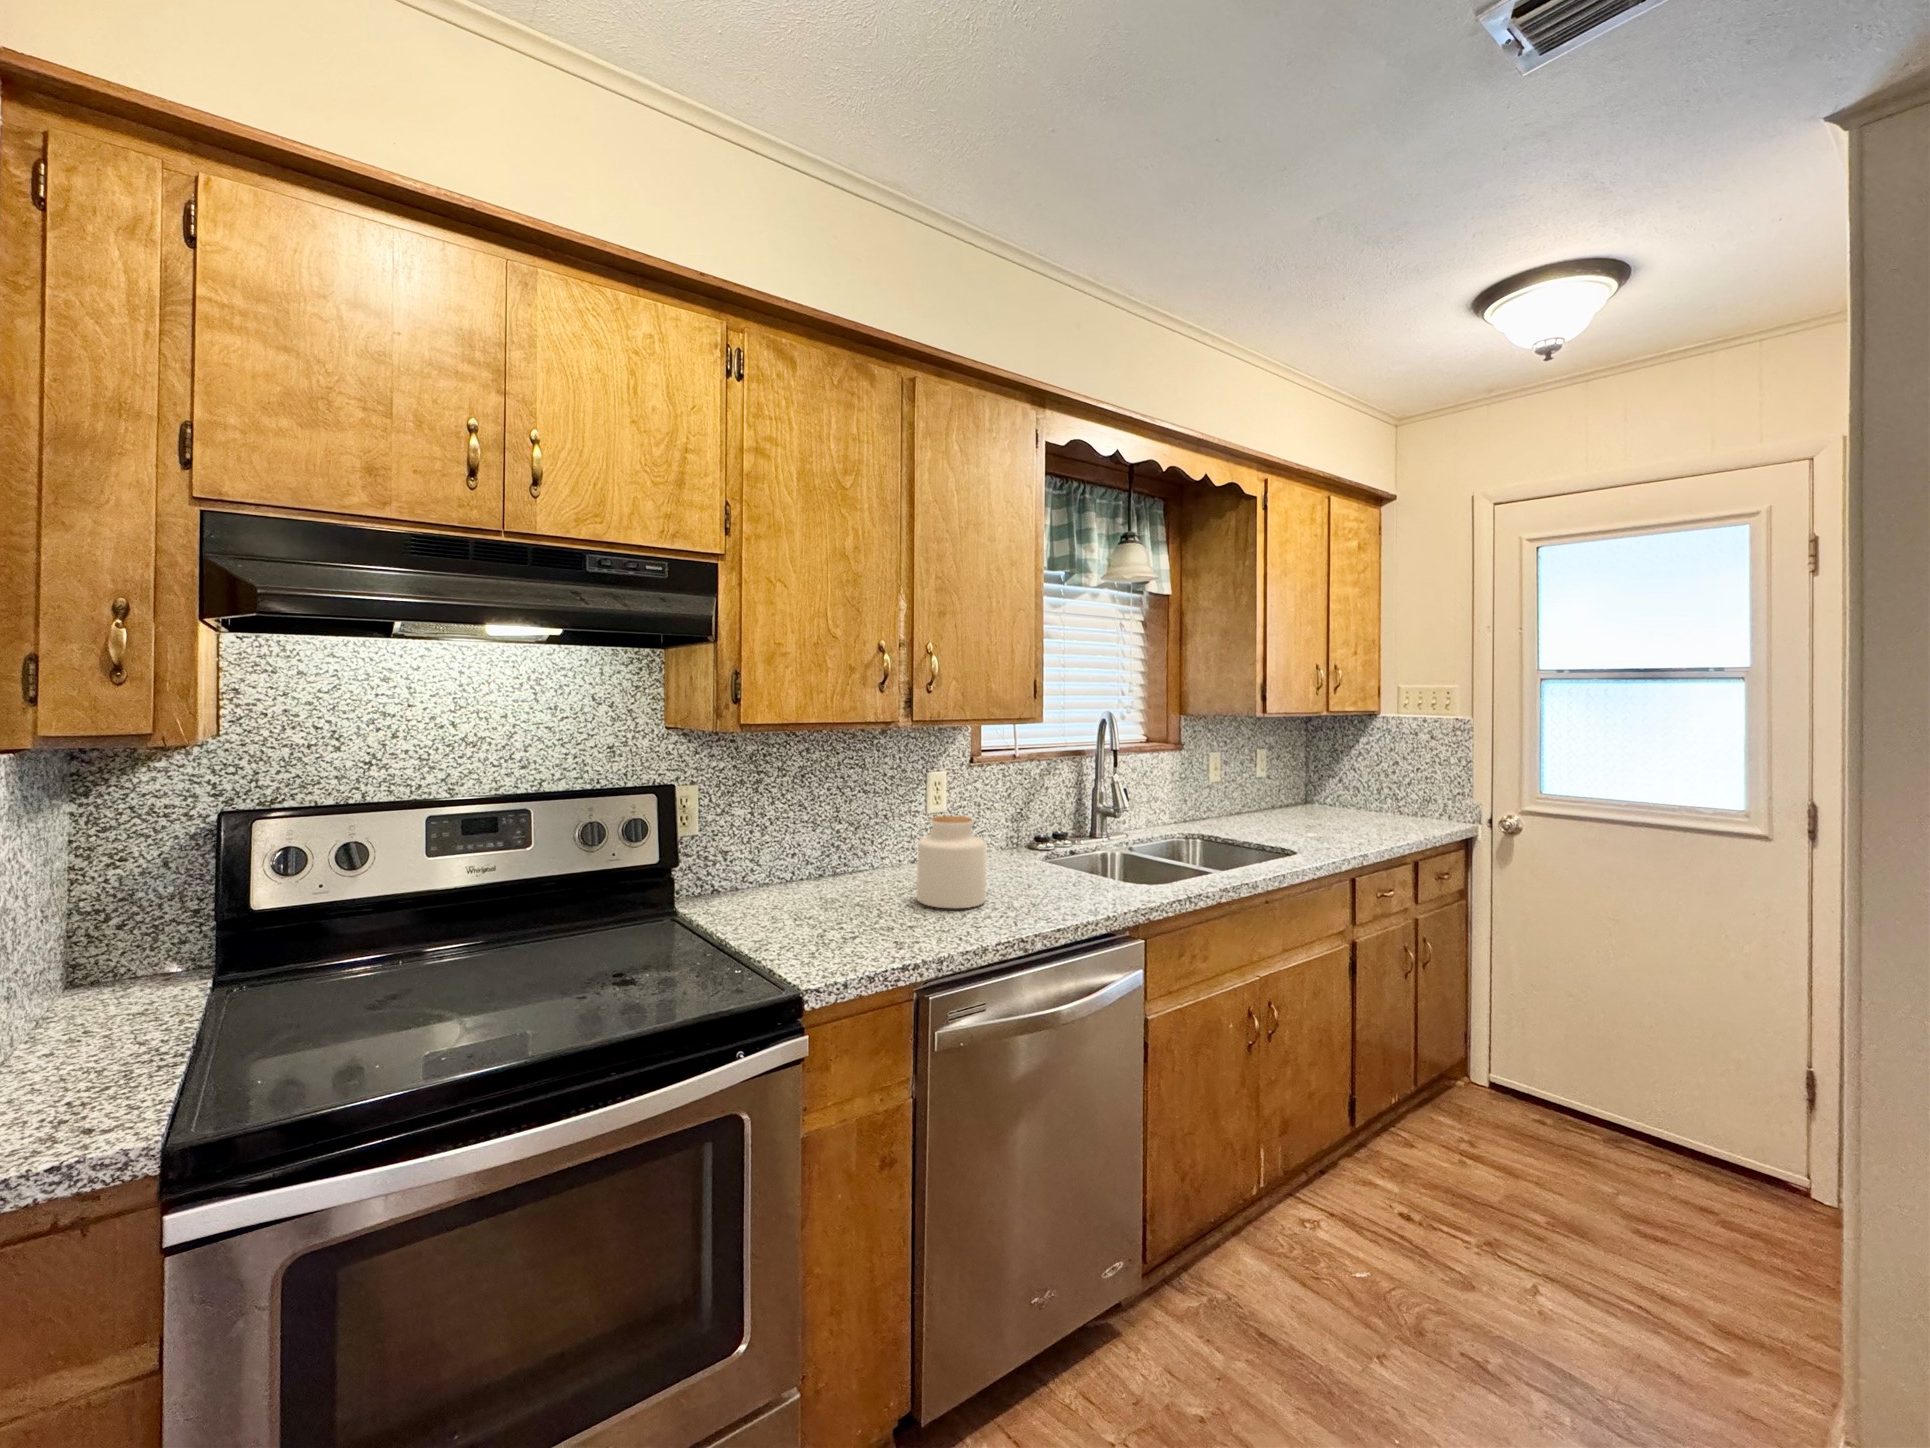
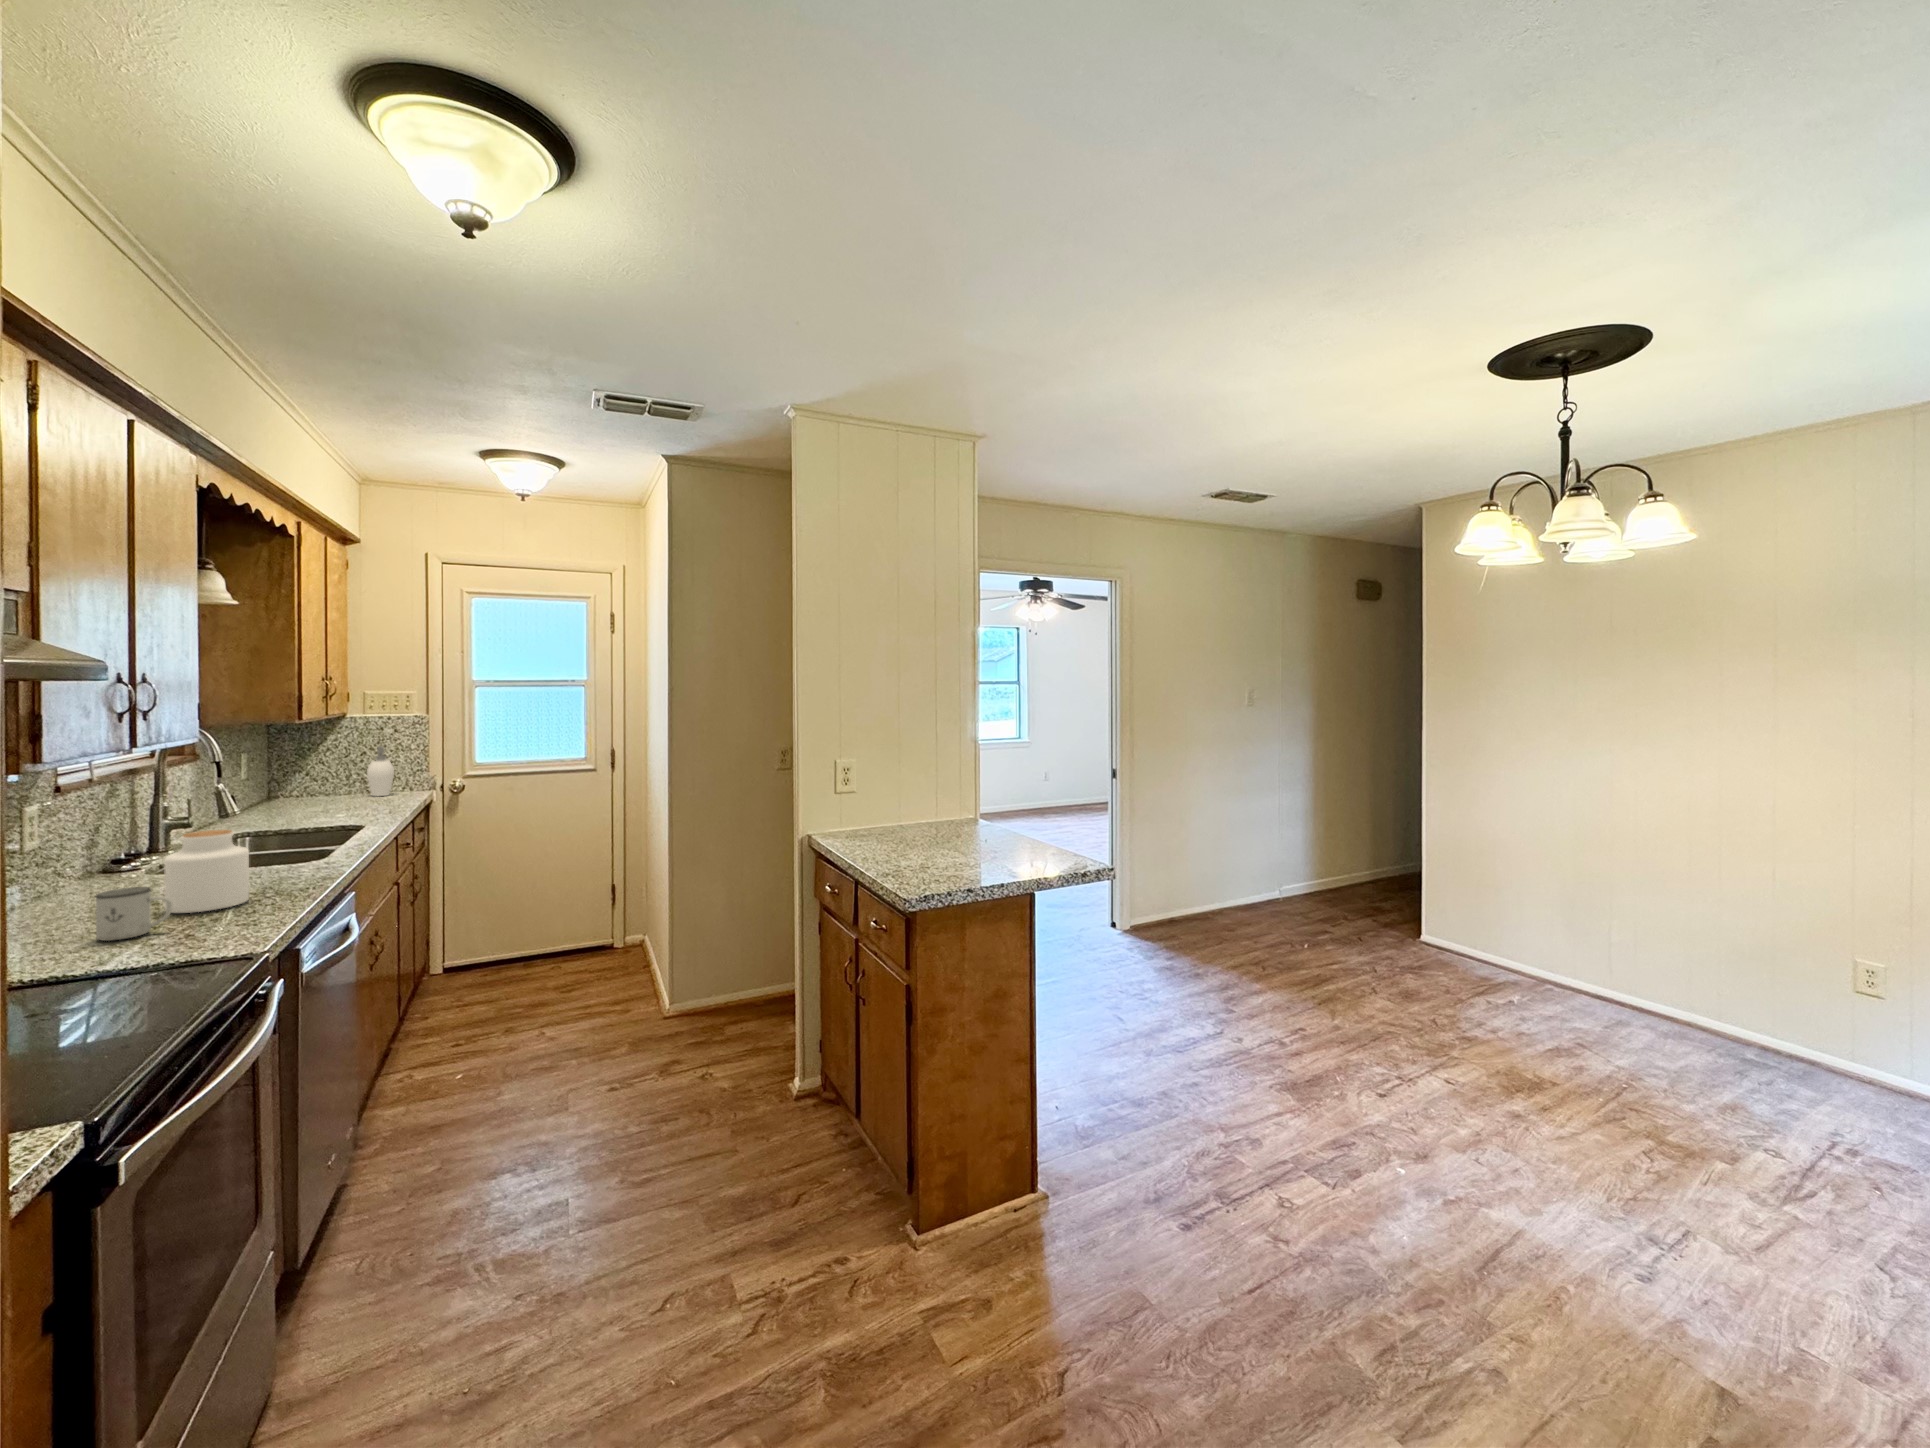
soap dispenser: none [1377,754,1410,820] -> present [367,746,394,796]
mug: none [827,860,868,914] -> present [96,887,172,941]

